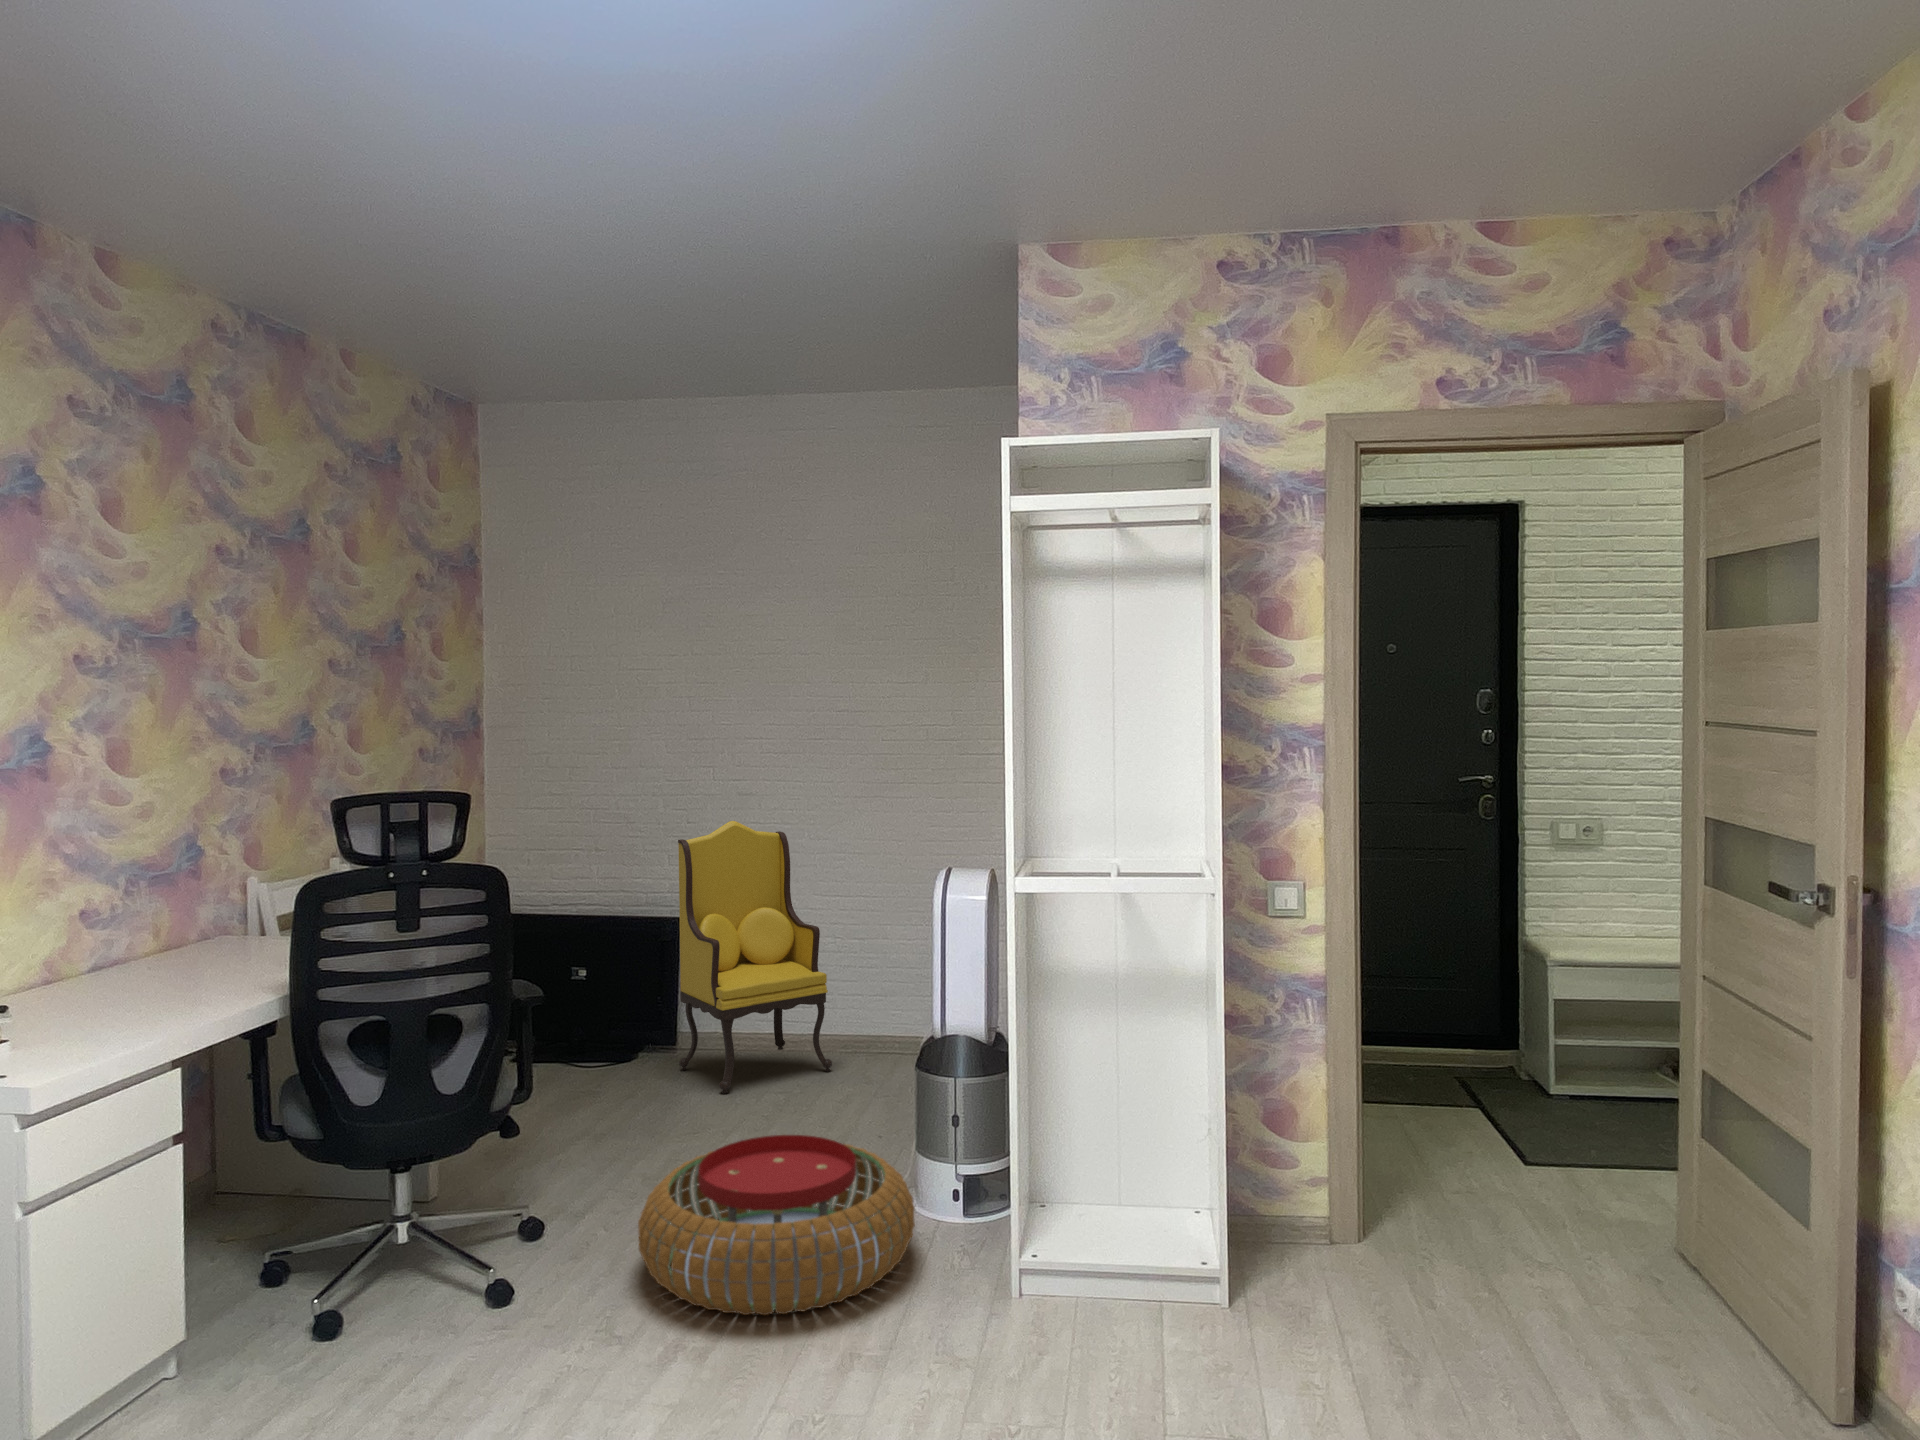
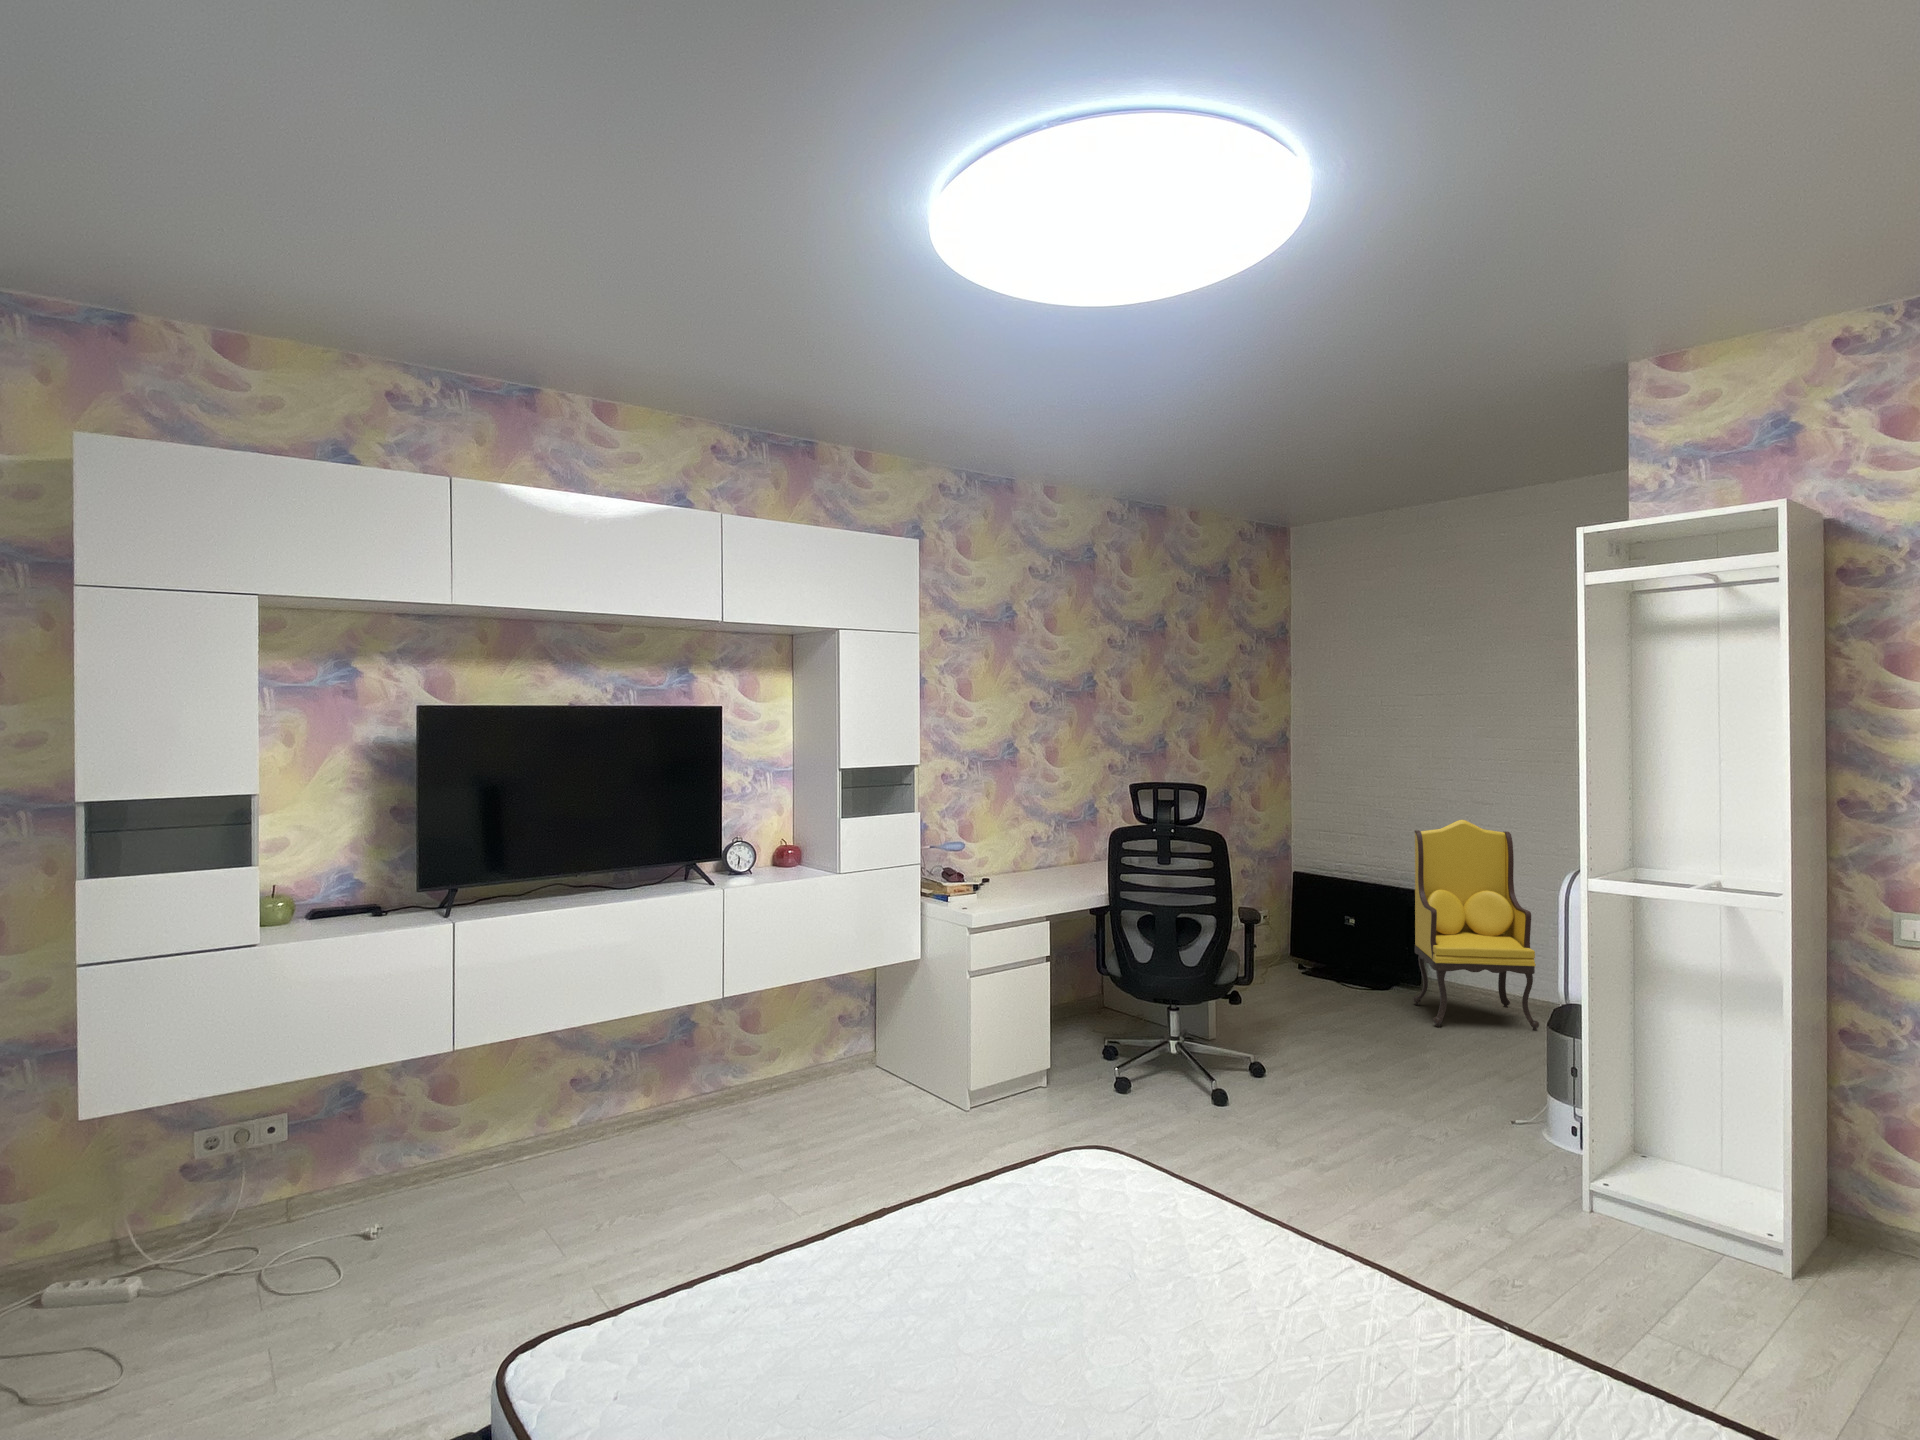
pouf: present [638,1135,915,1315] -> none [1299,1045,1513,1170]

